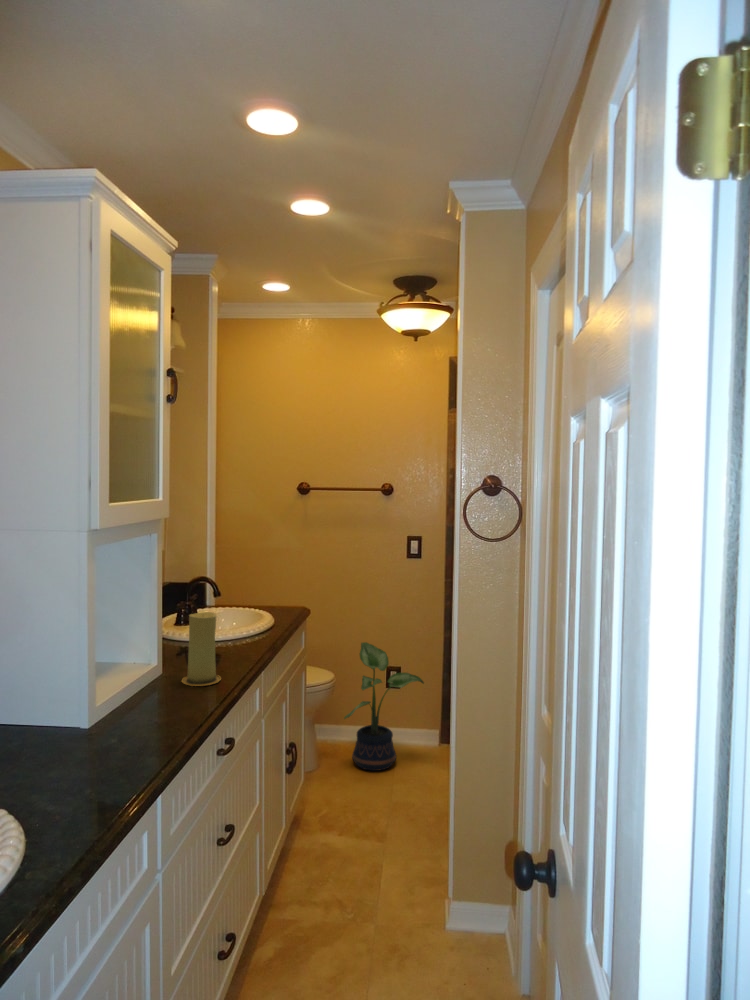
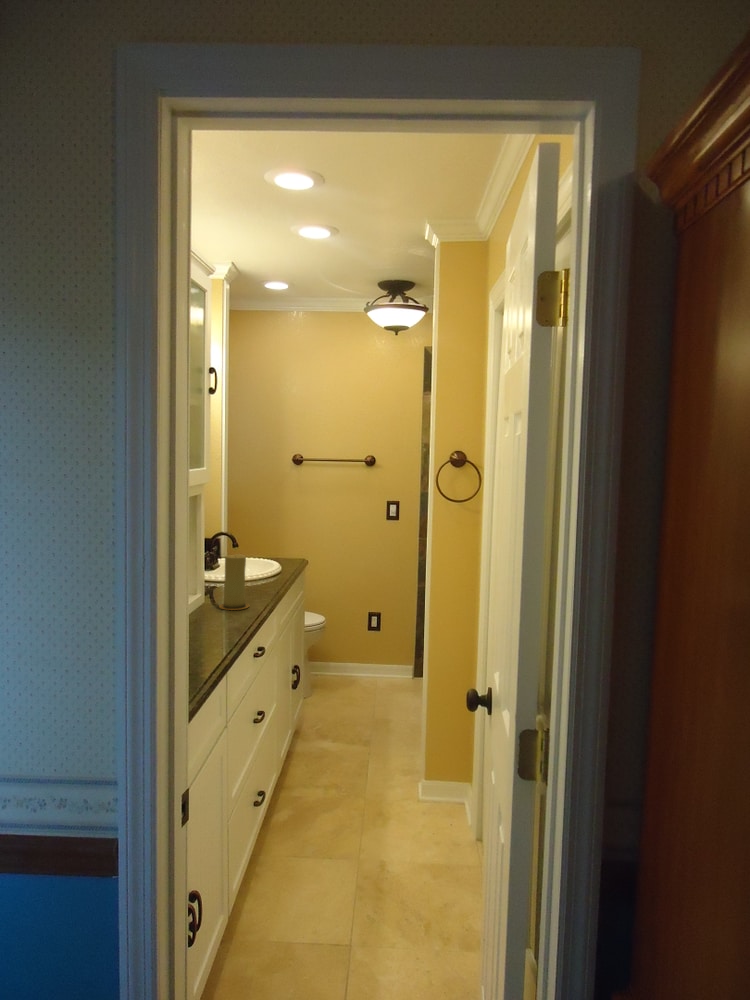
potted plant: present [344,642,424,771] -> none [334,591,401,696]

